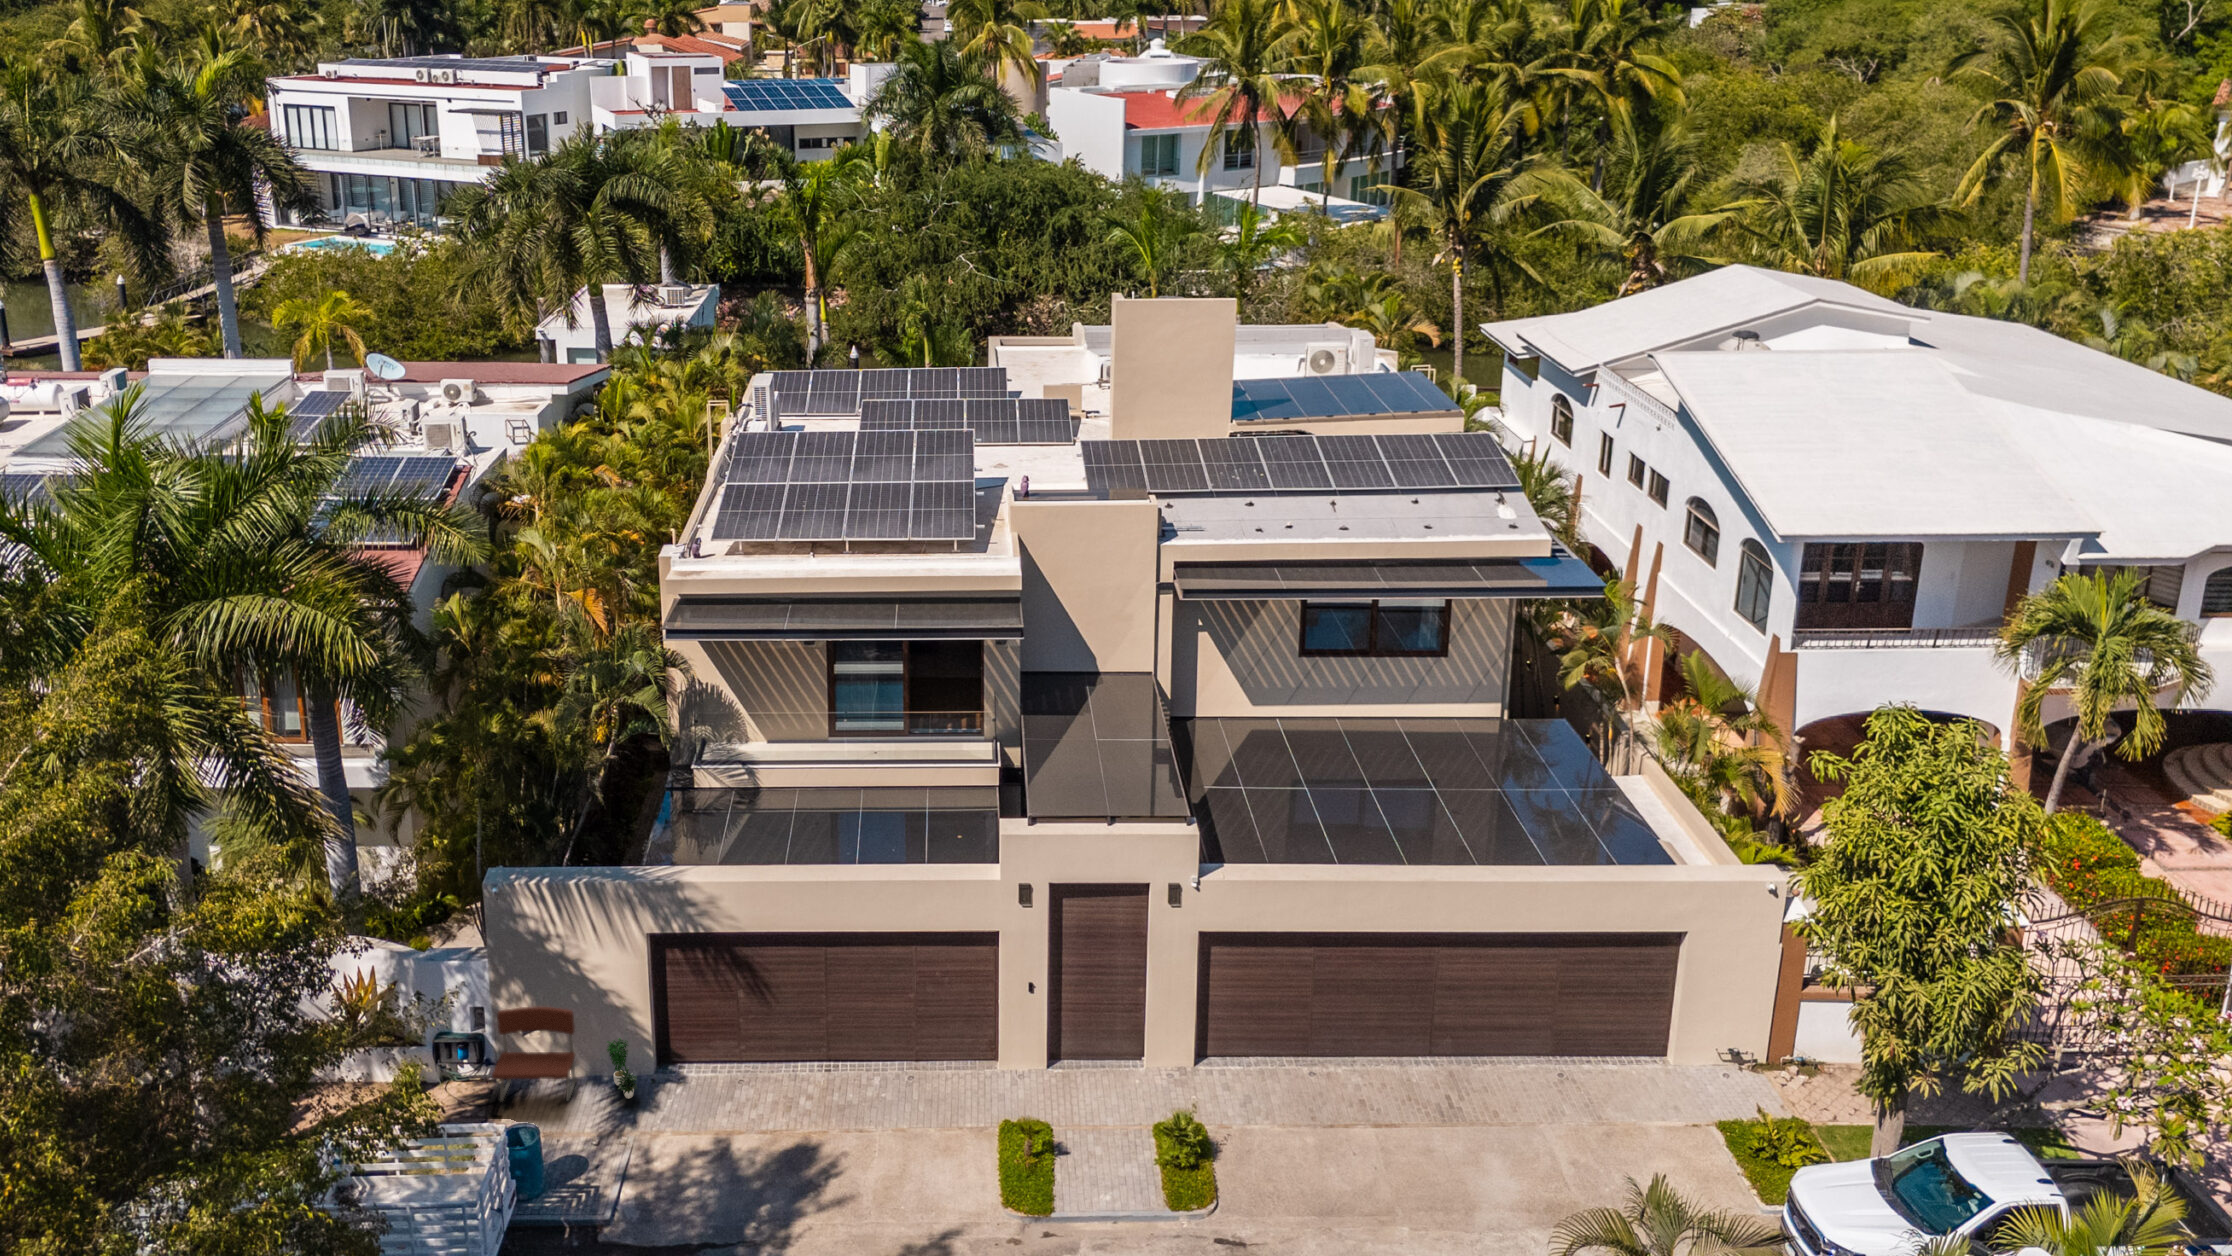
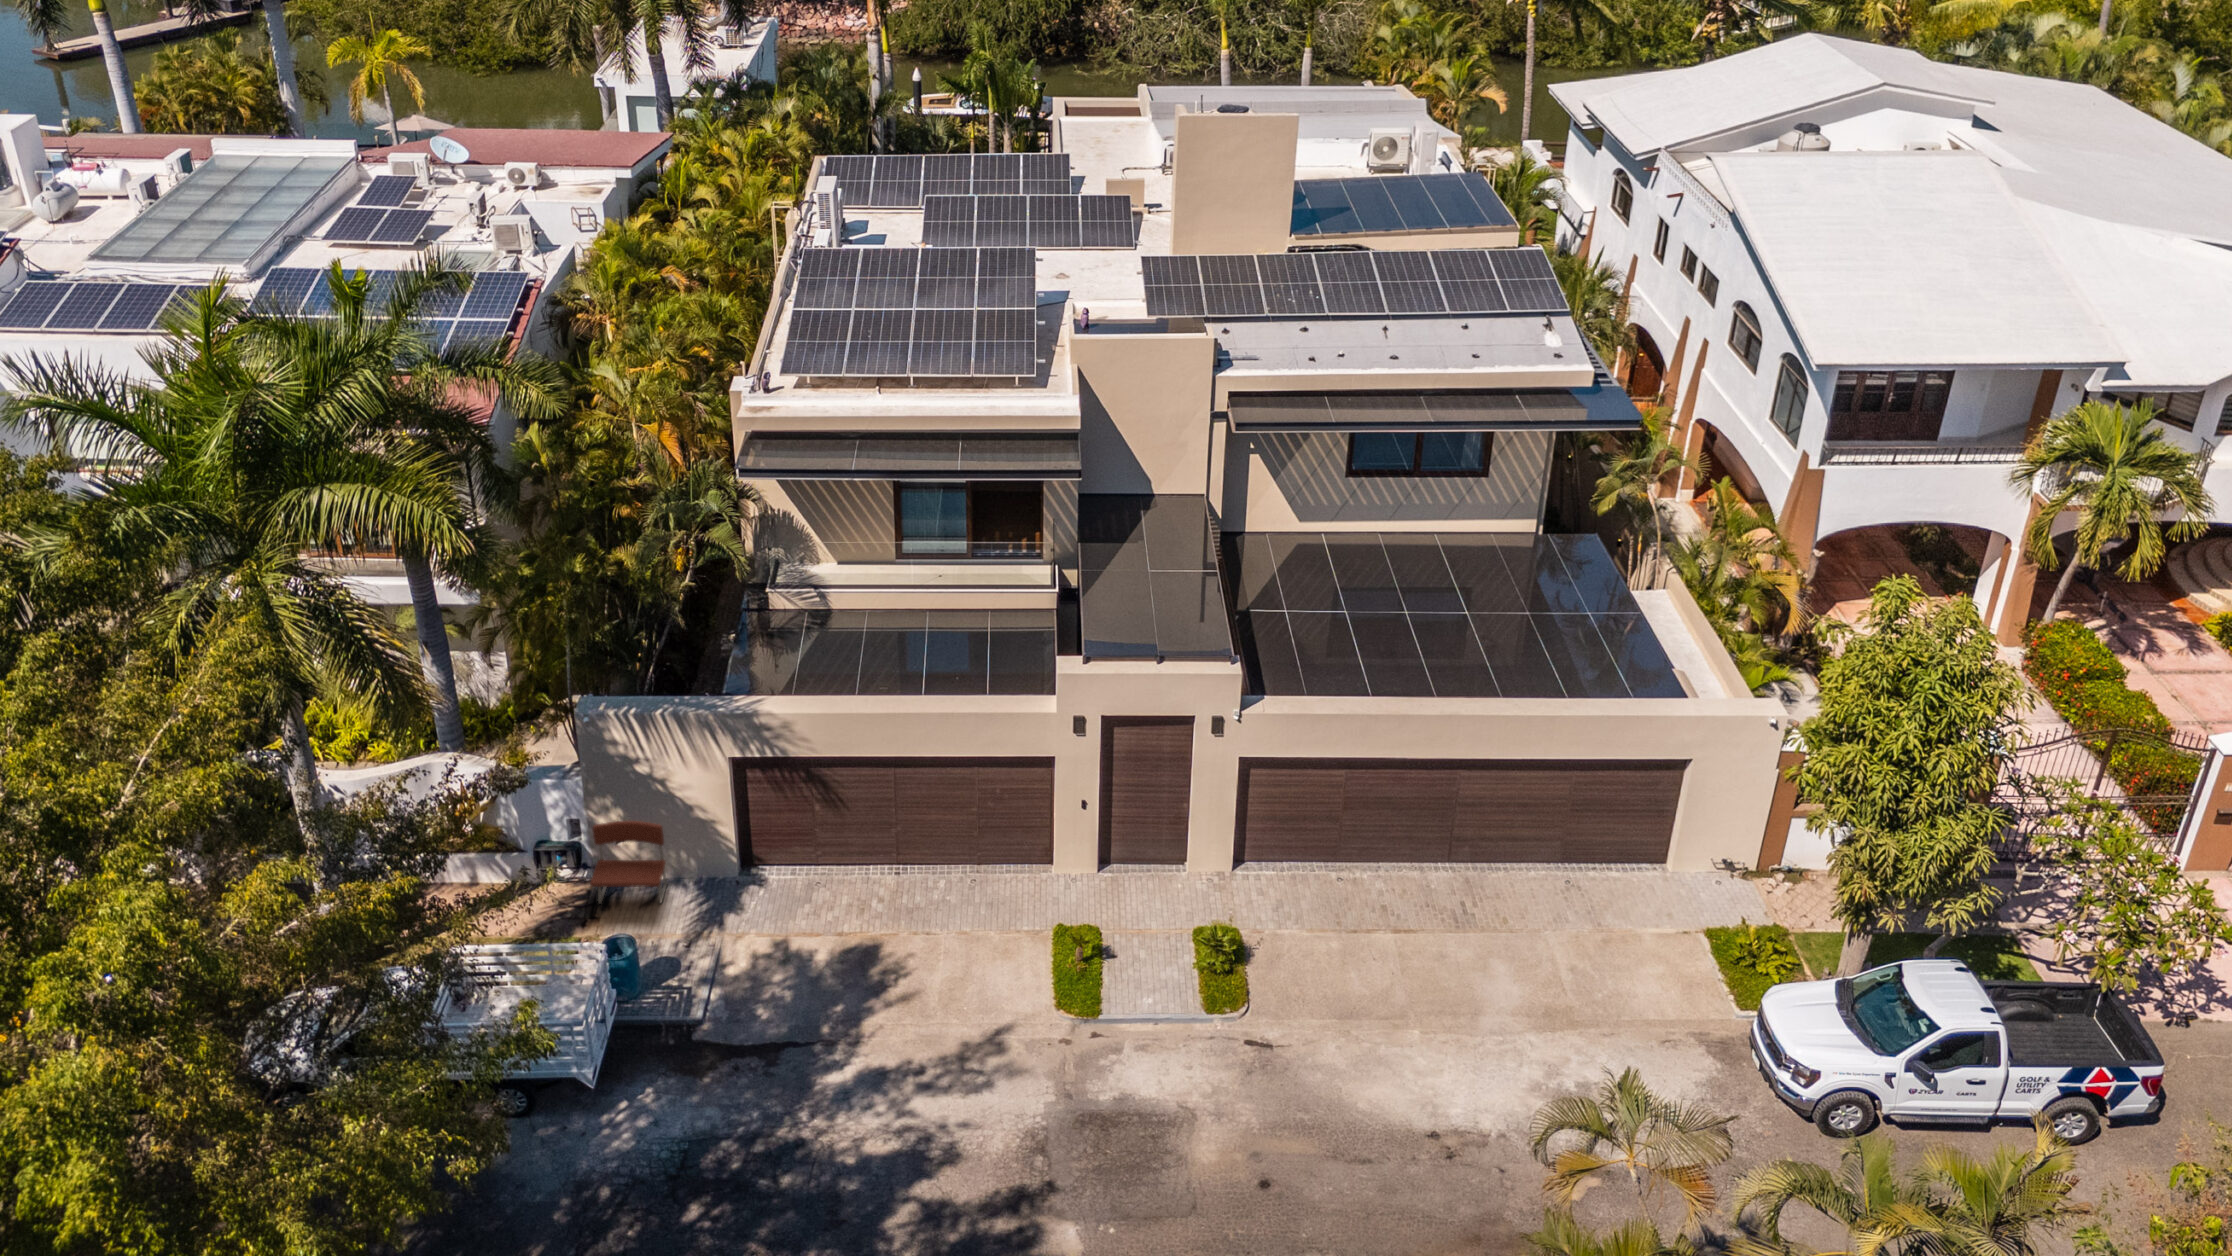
potted plant: present [607,1038,637,1099] -> none [693,847,724,901]

